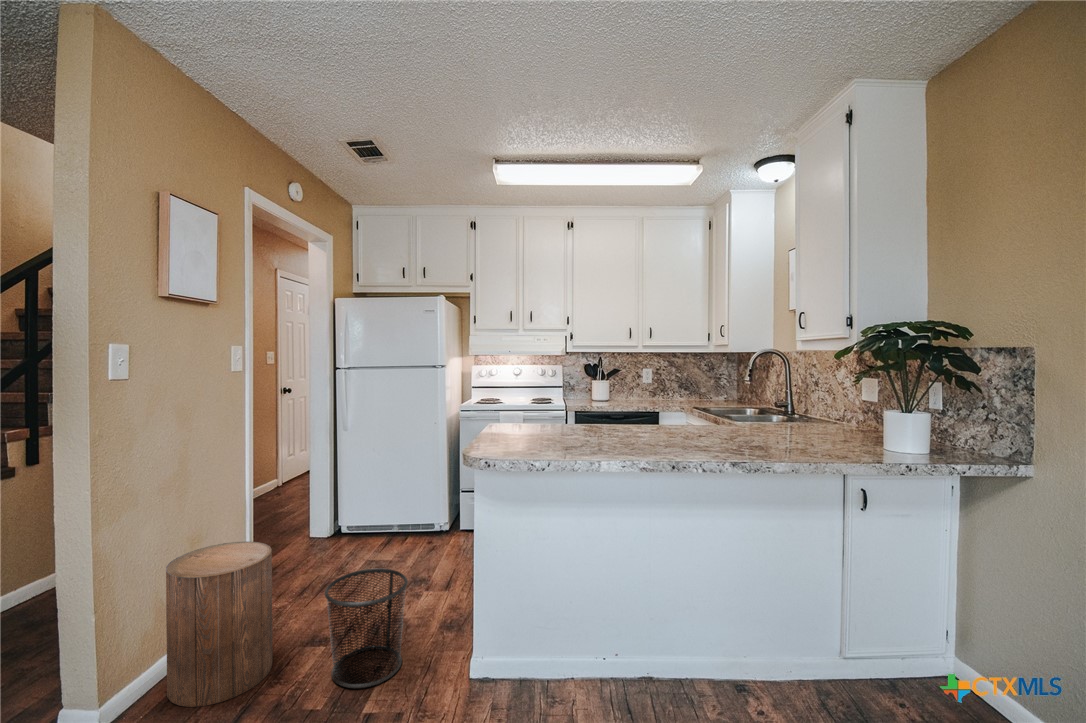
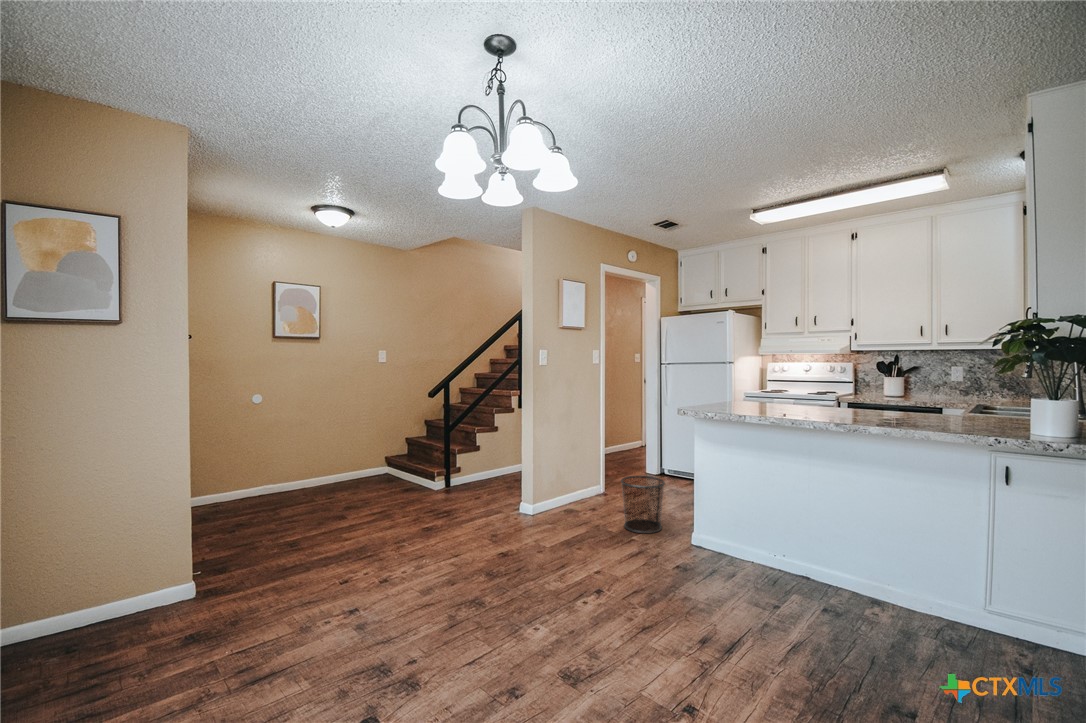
stool: present [166,542,273,707] -> none [558,450,602,520]

